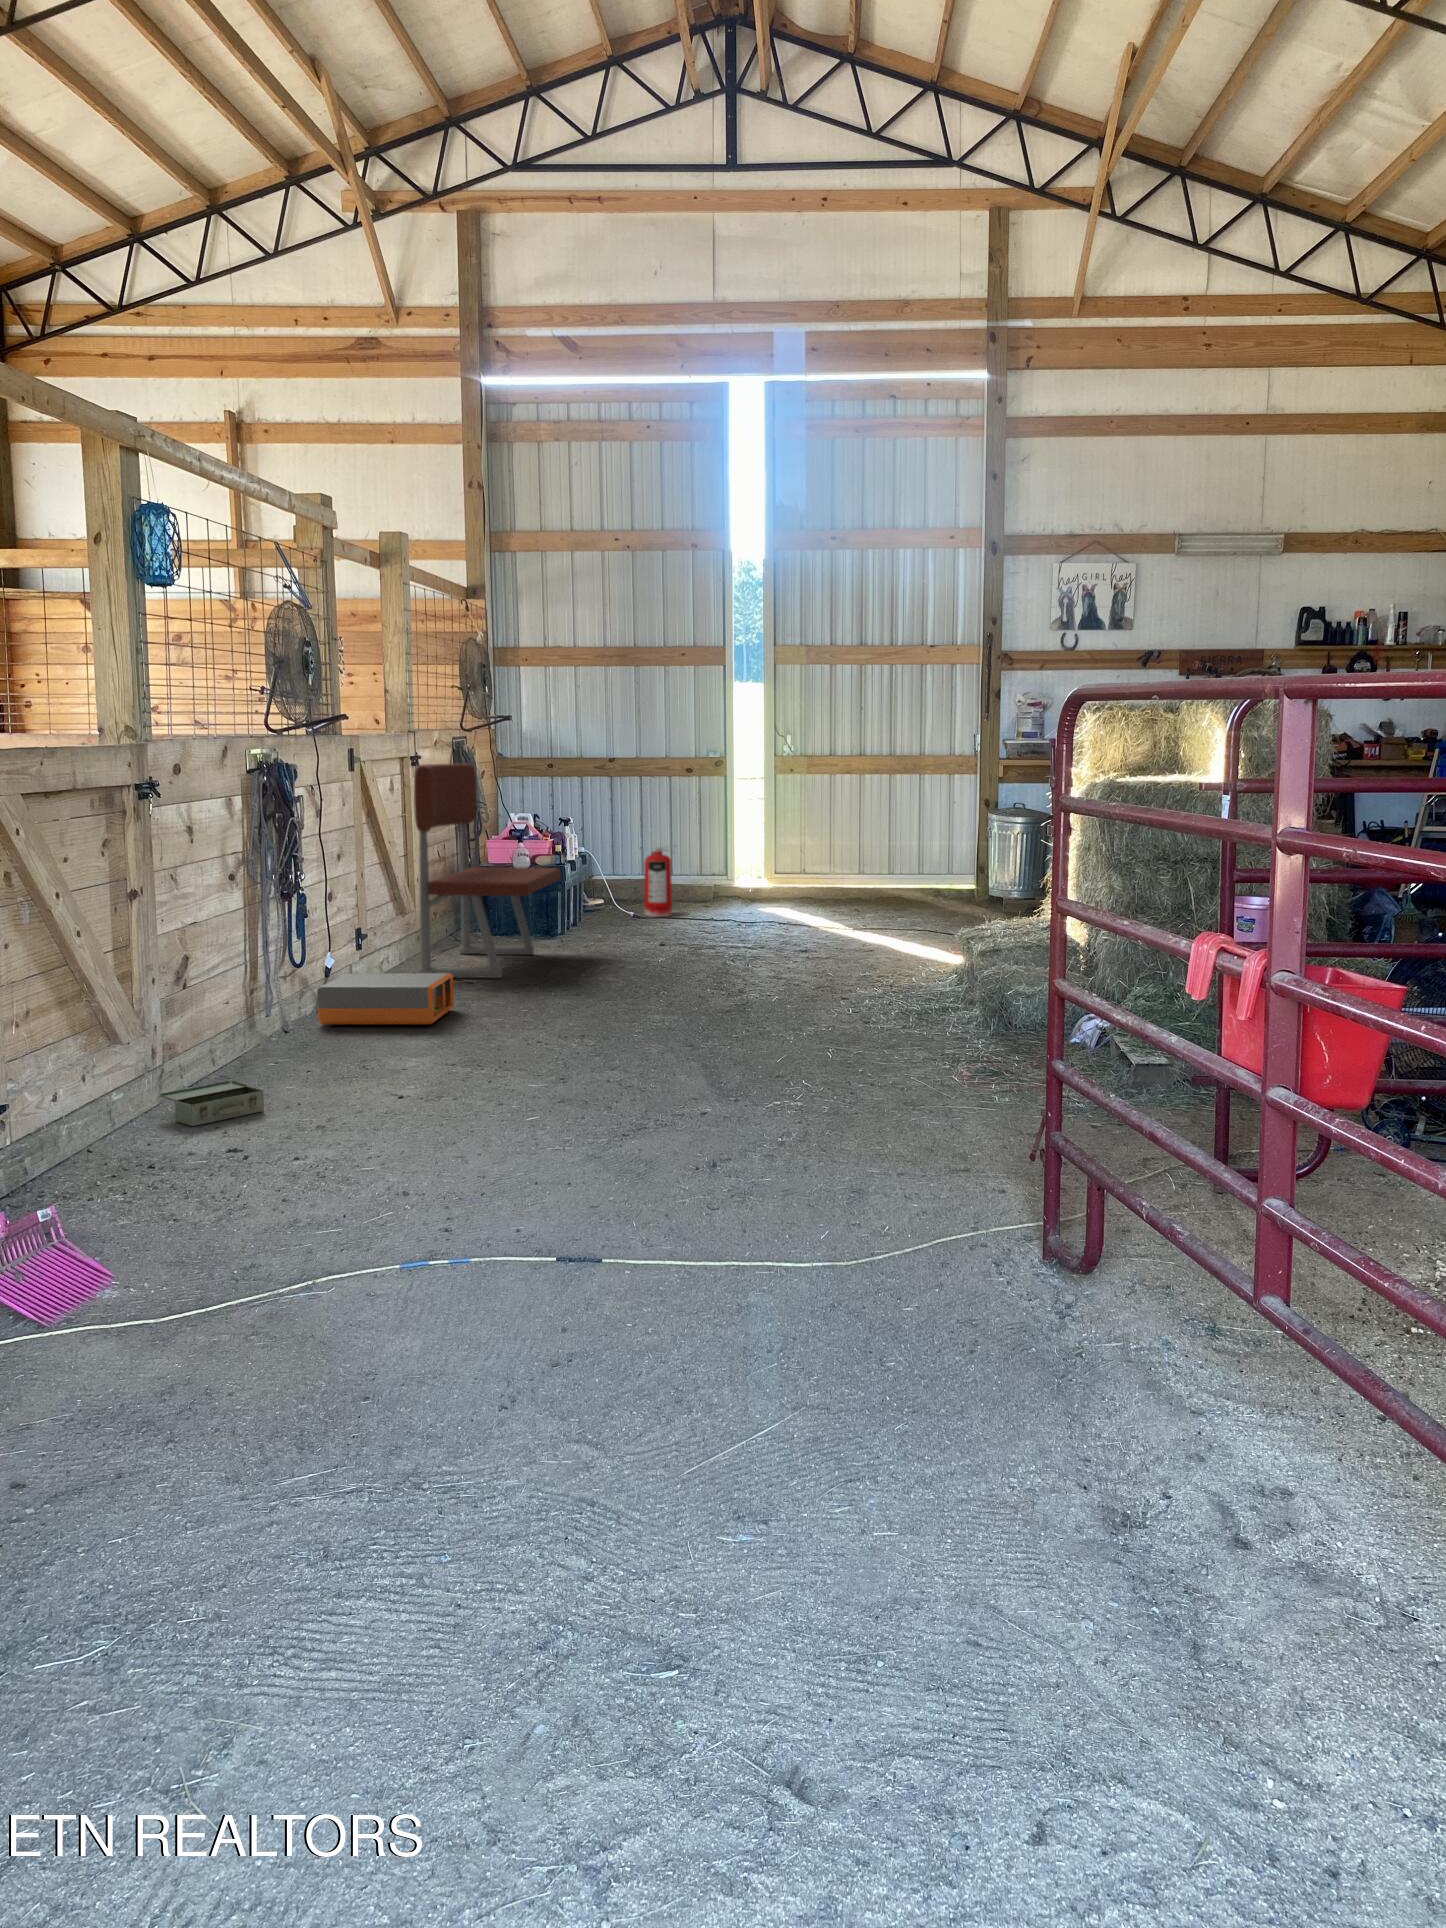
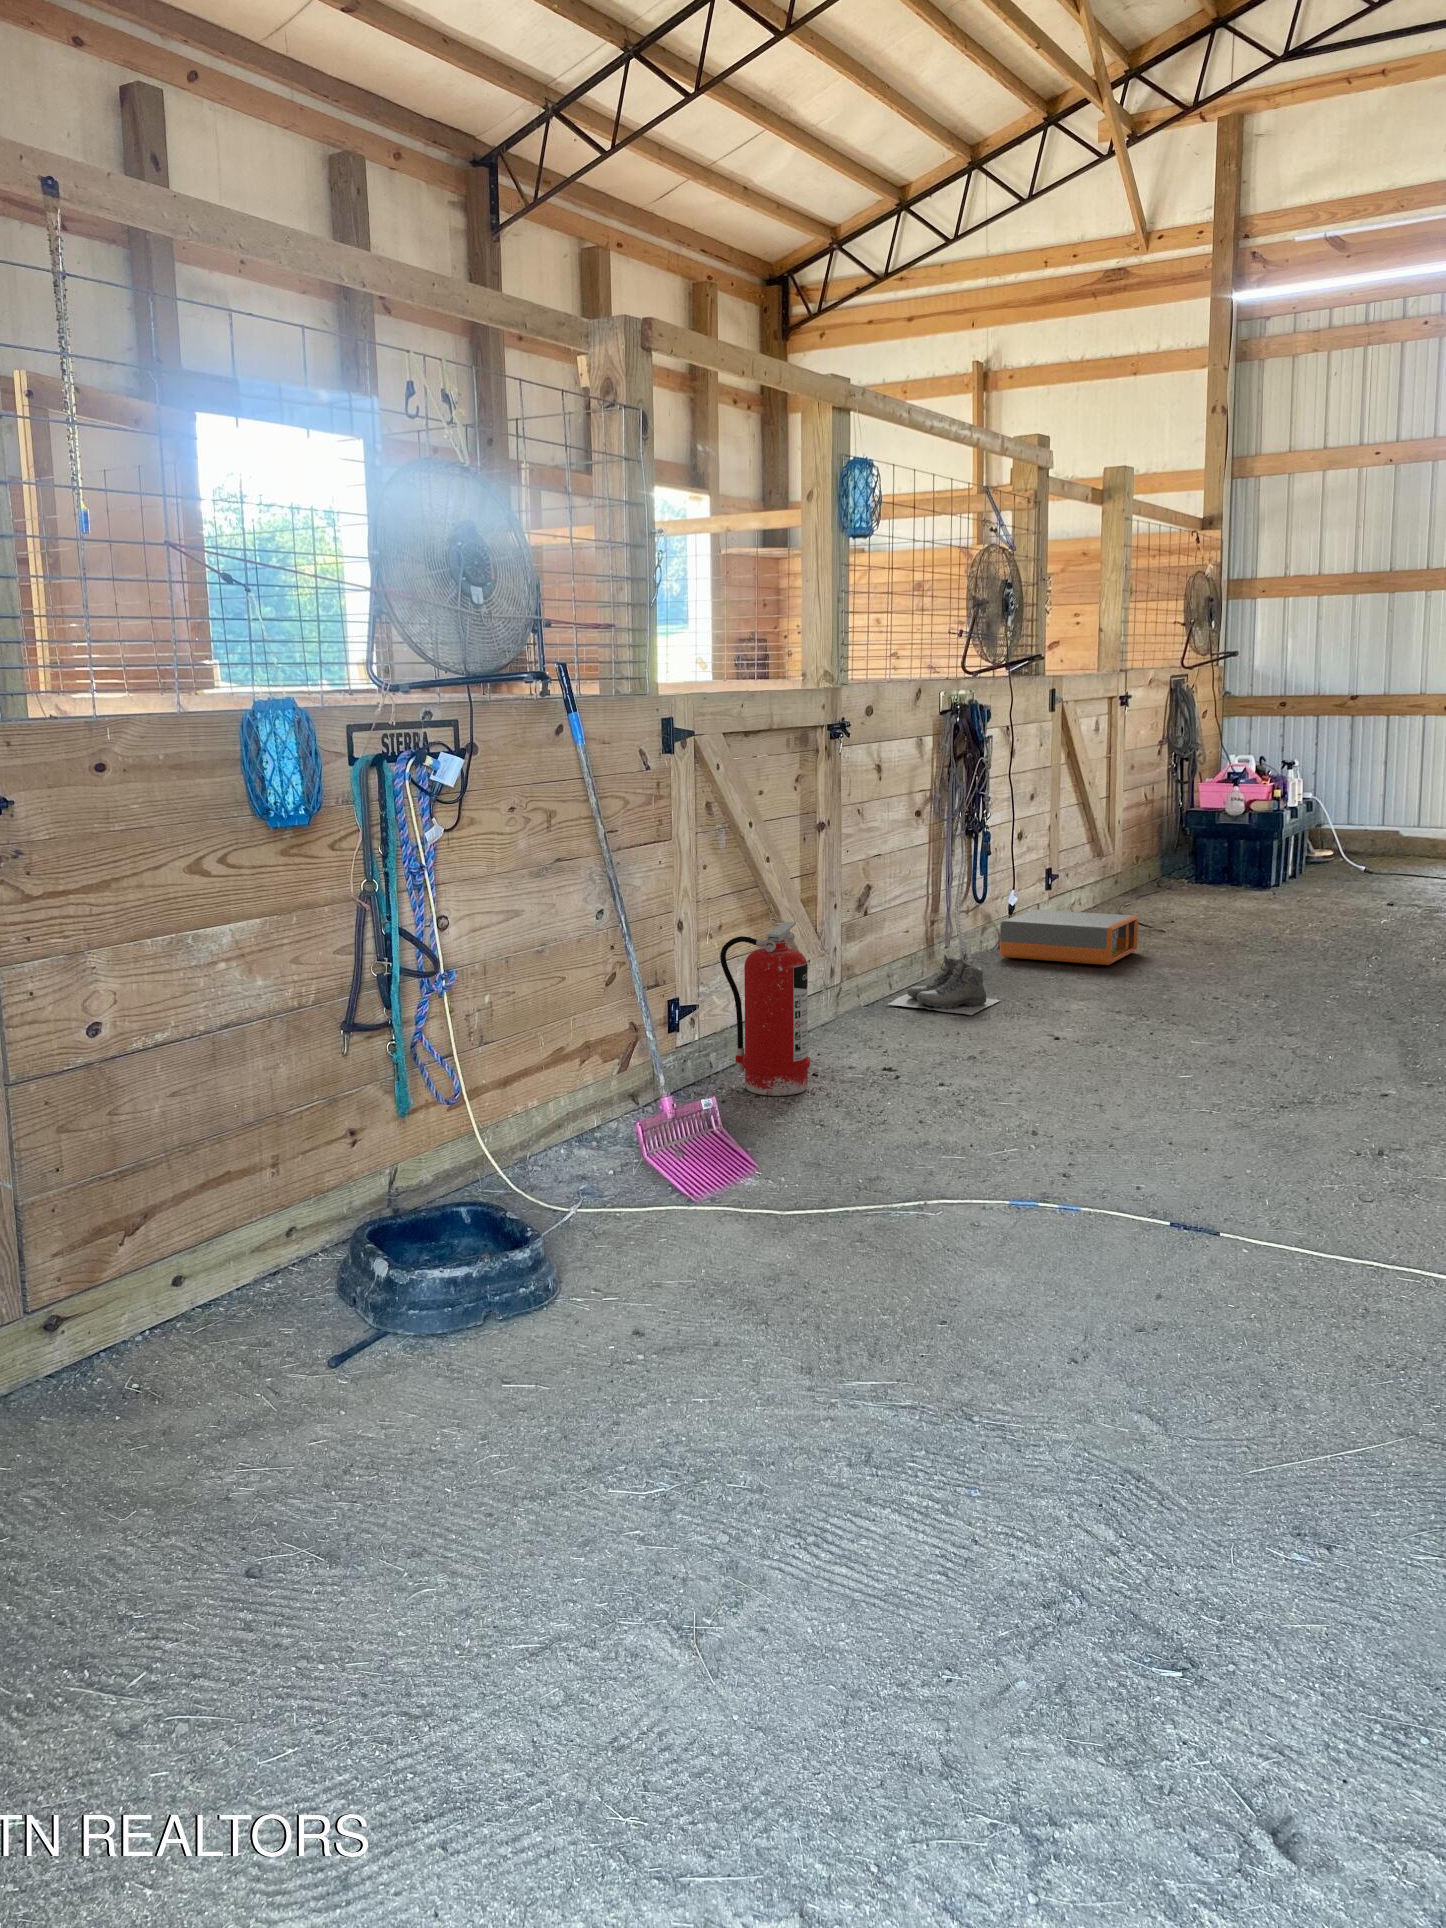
bench: present [414,763,561,978] -> none [1110,702,1273,923]
fire extinguisher: present [644,847,672,917] -> present [720,922,810,1096]
boots: none [209,1026,332,1087] -> present [889,955,1001,1015]
toolbox: present [159,1081,264,1126] -> none [838,1002,929,1041]

